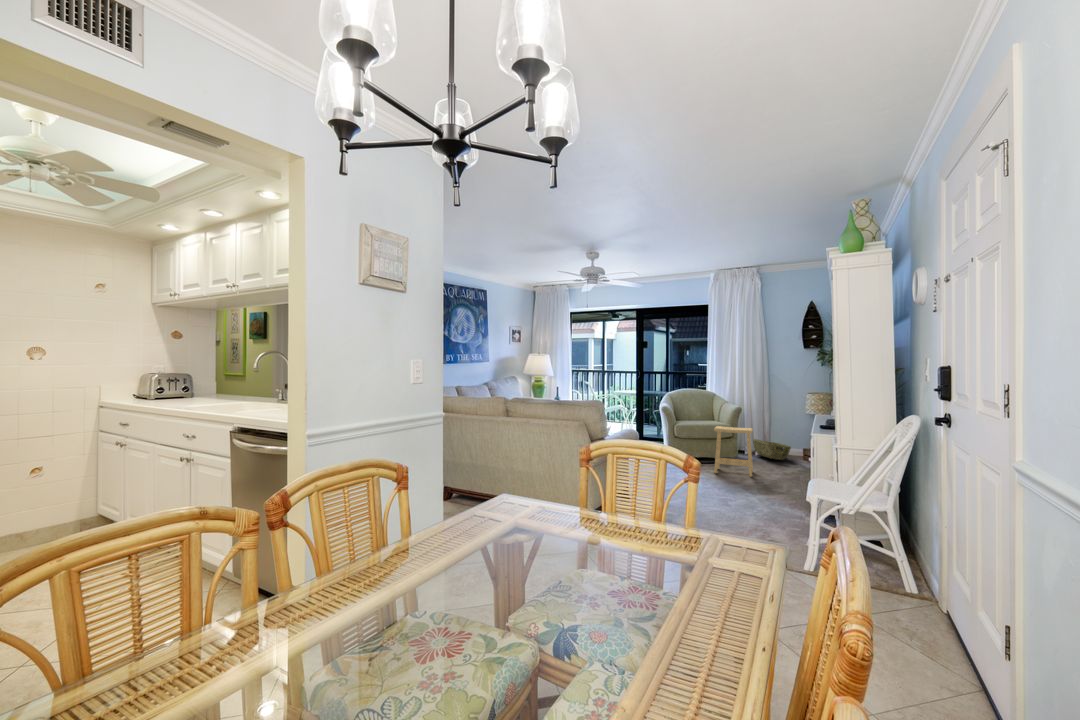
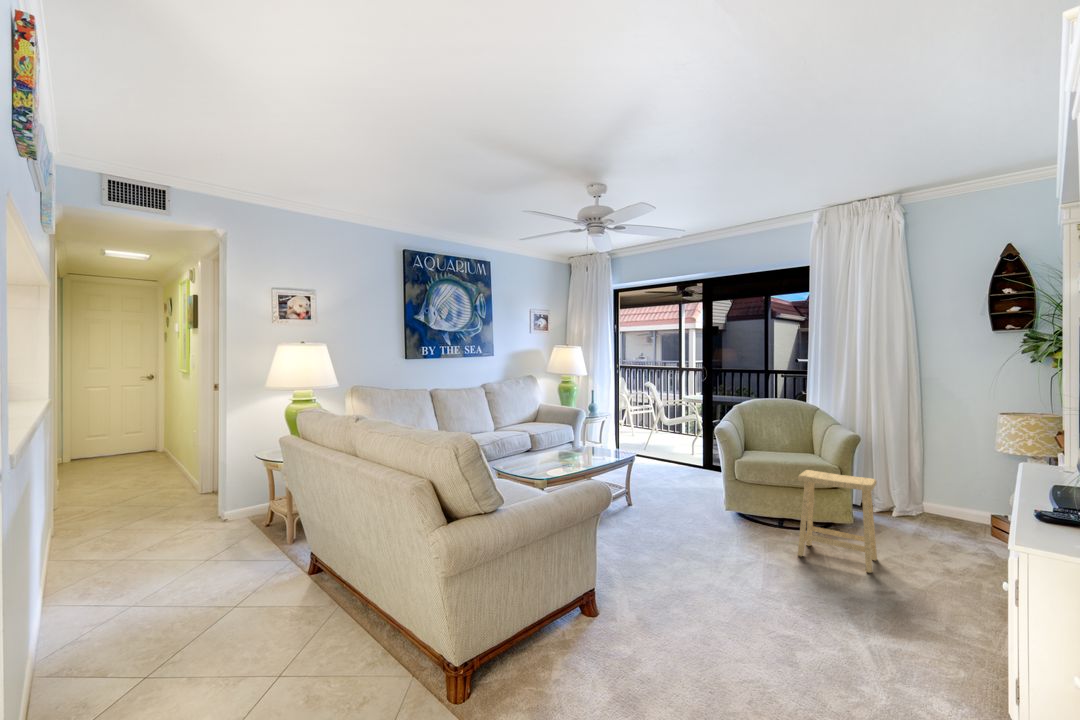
woven basket: present [754,439,791,460] -> none [888,488,962,533]

